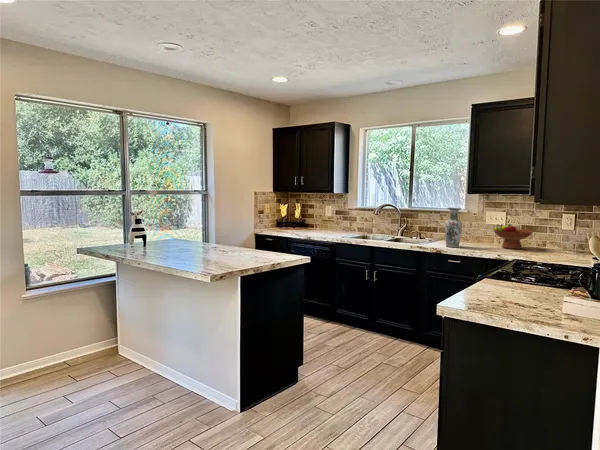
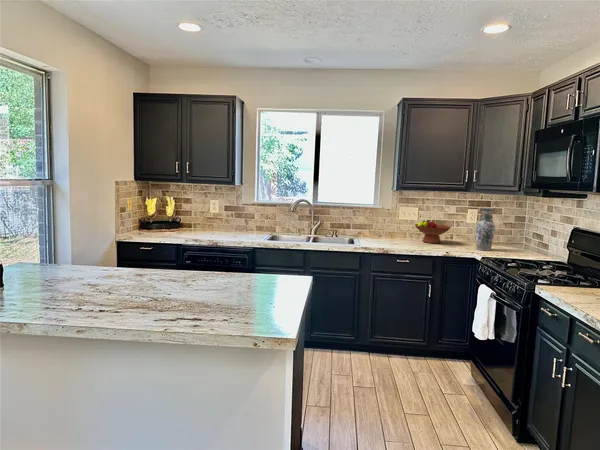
vase: present [445,208,462,247] -> present [476,208,495,250]

